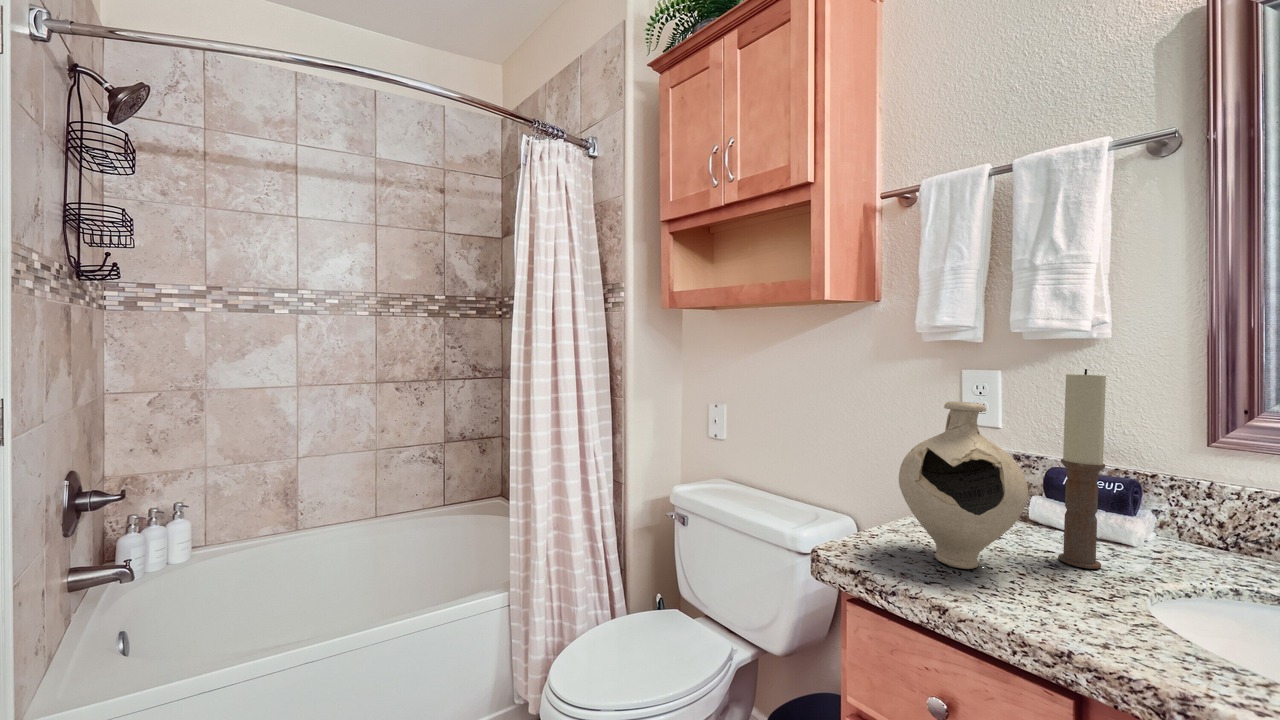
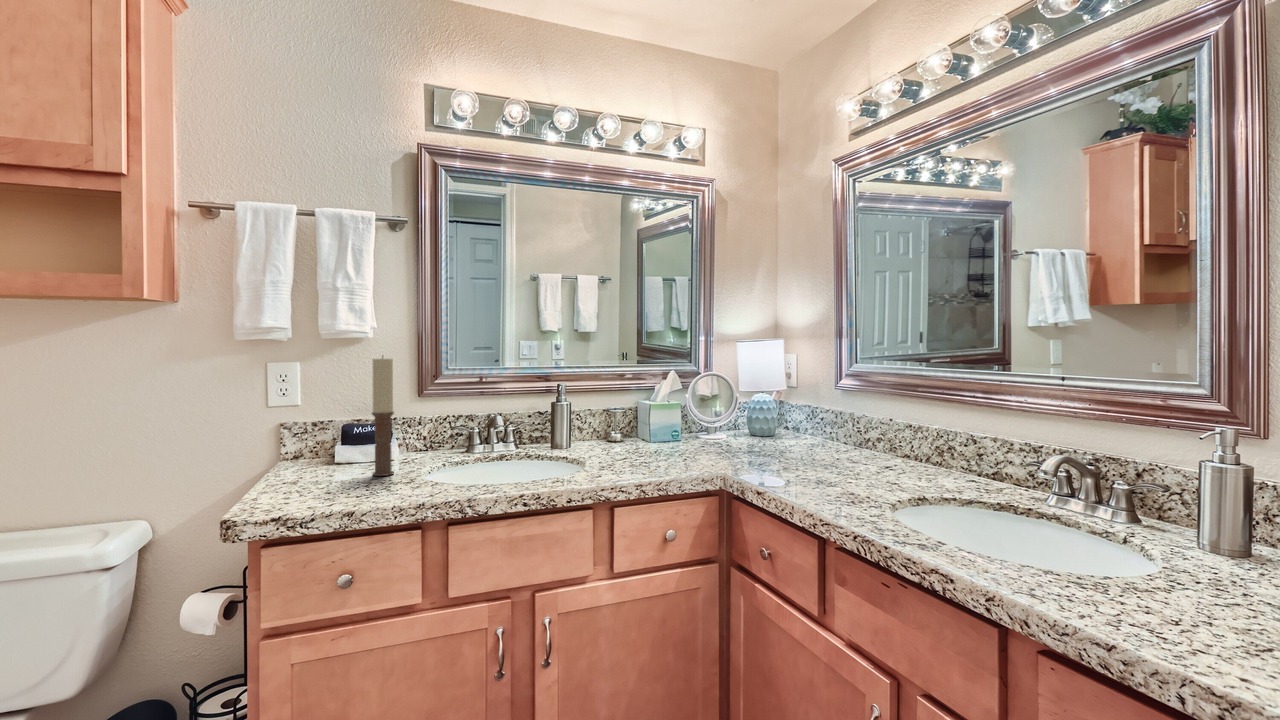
decorative vase: present [899,401,1028,569] -> none [284,380,371,497]

